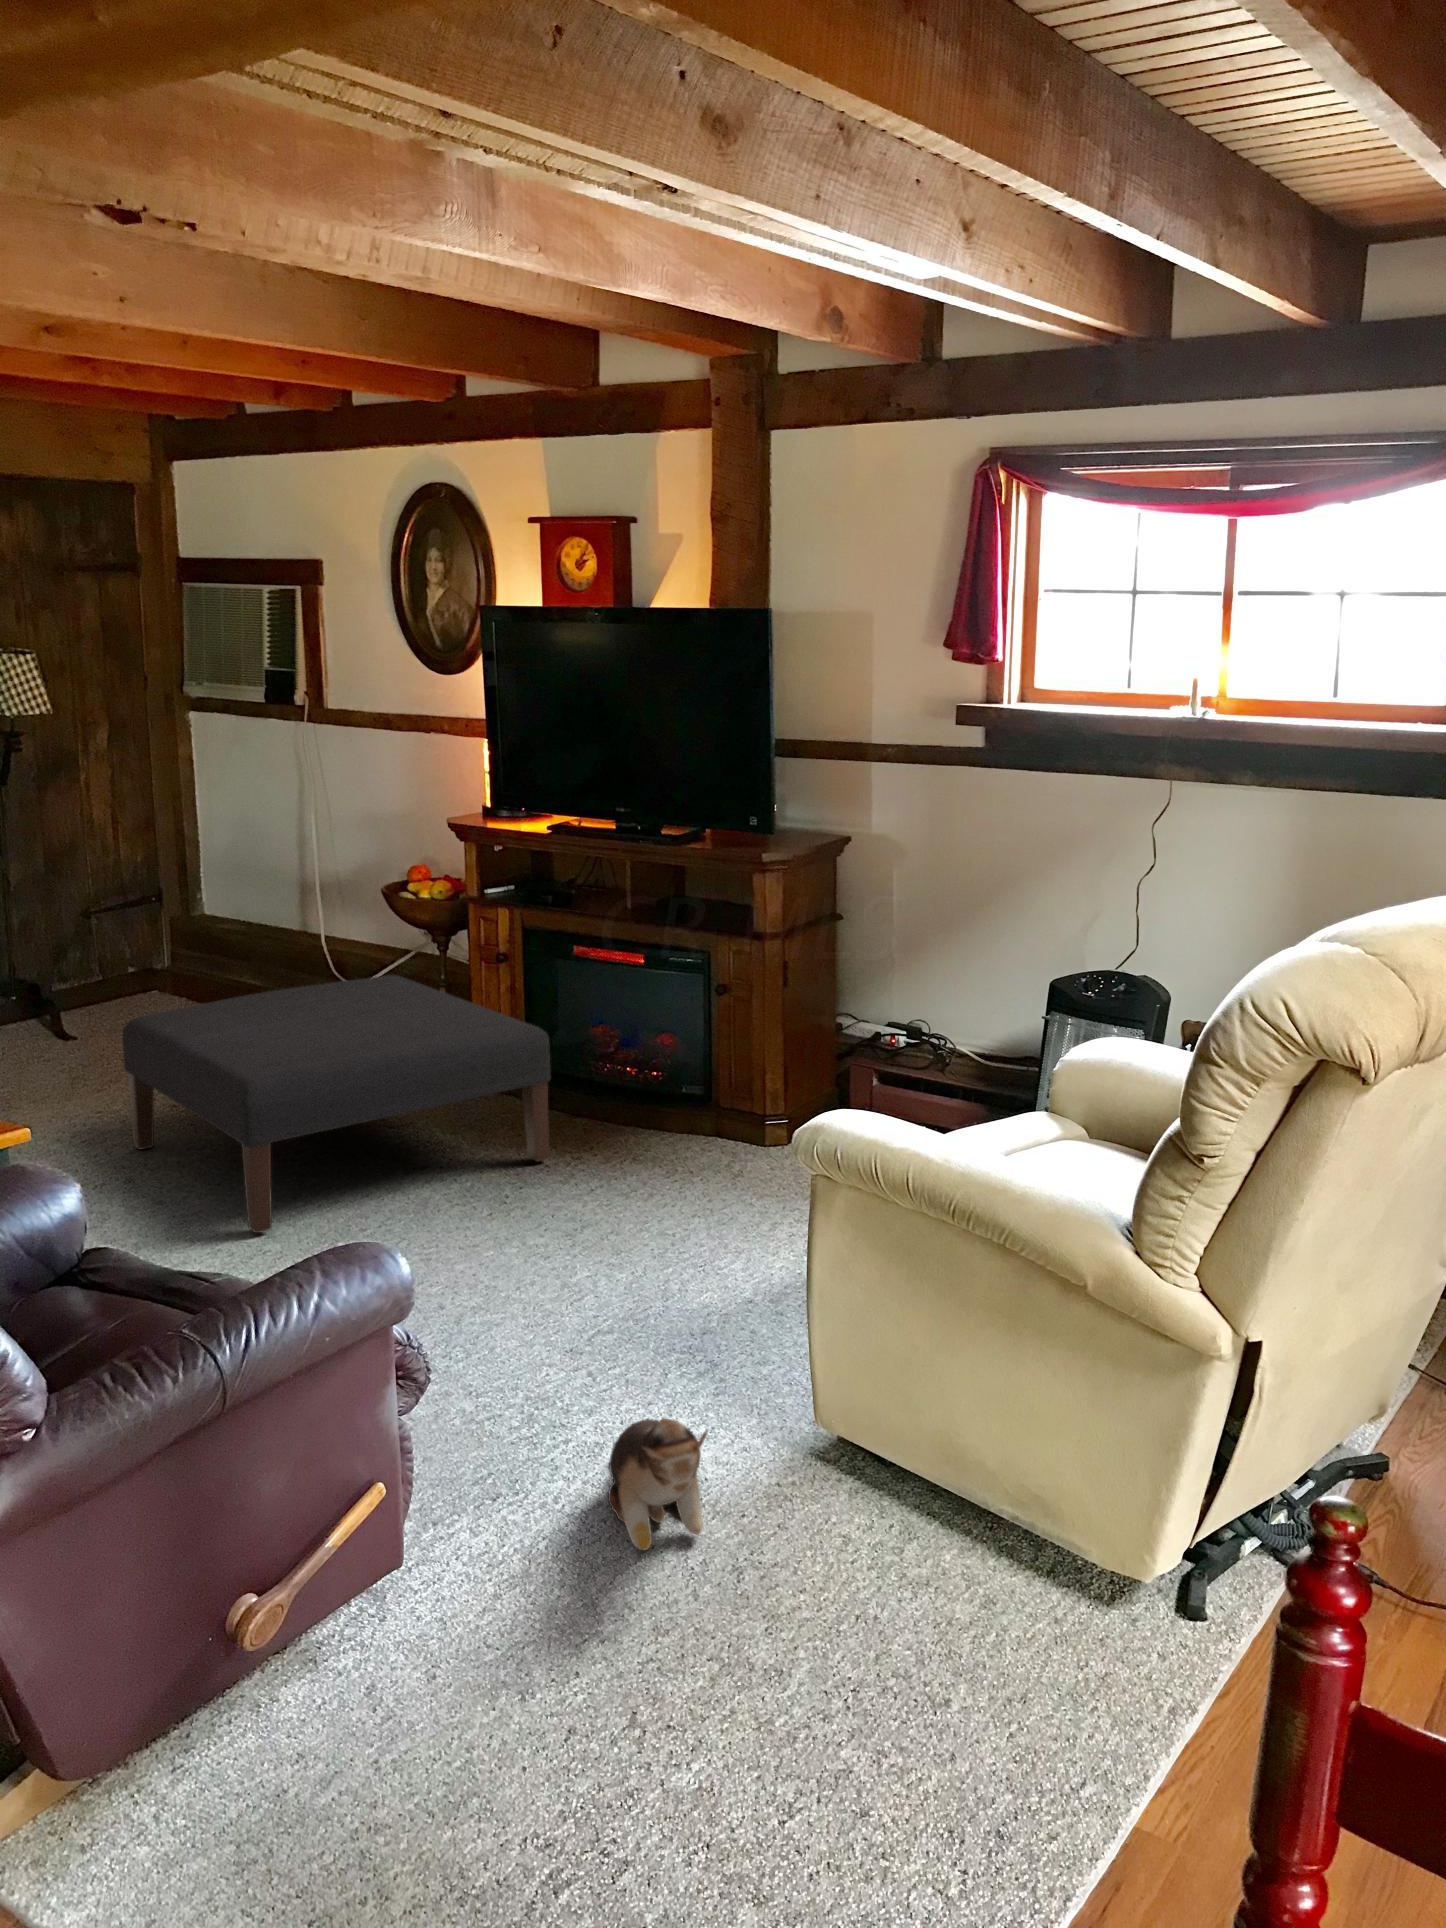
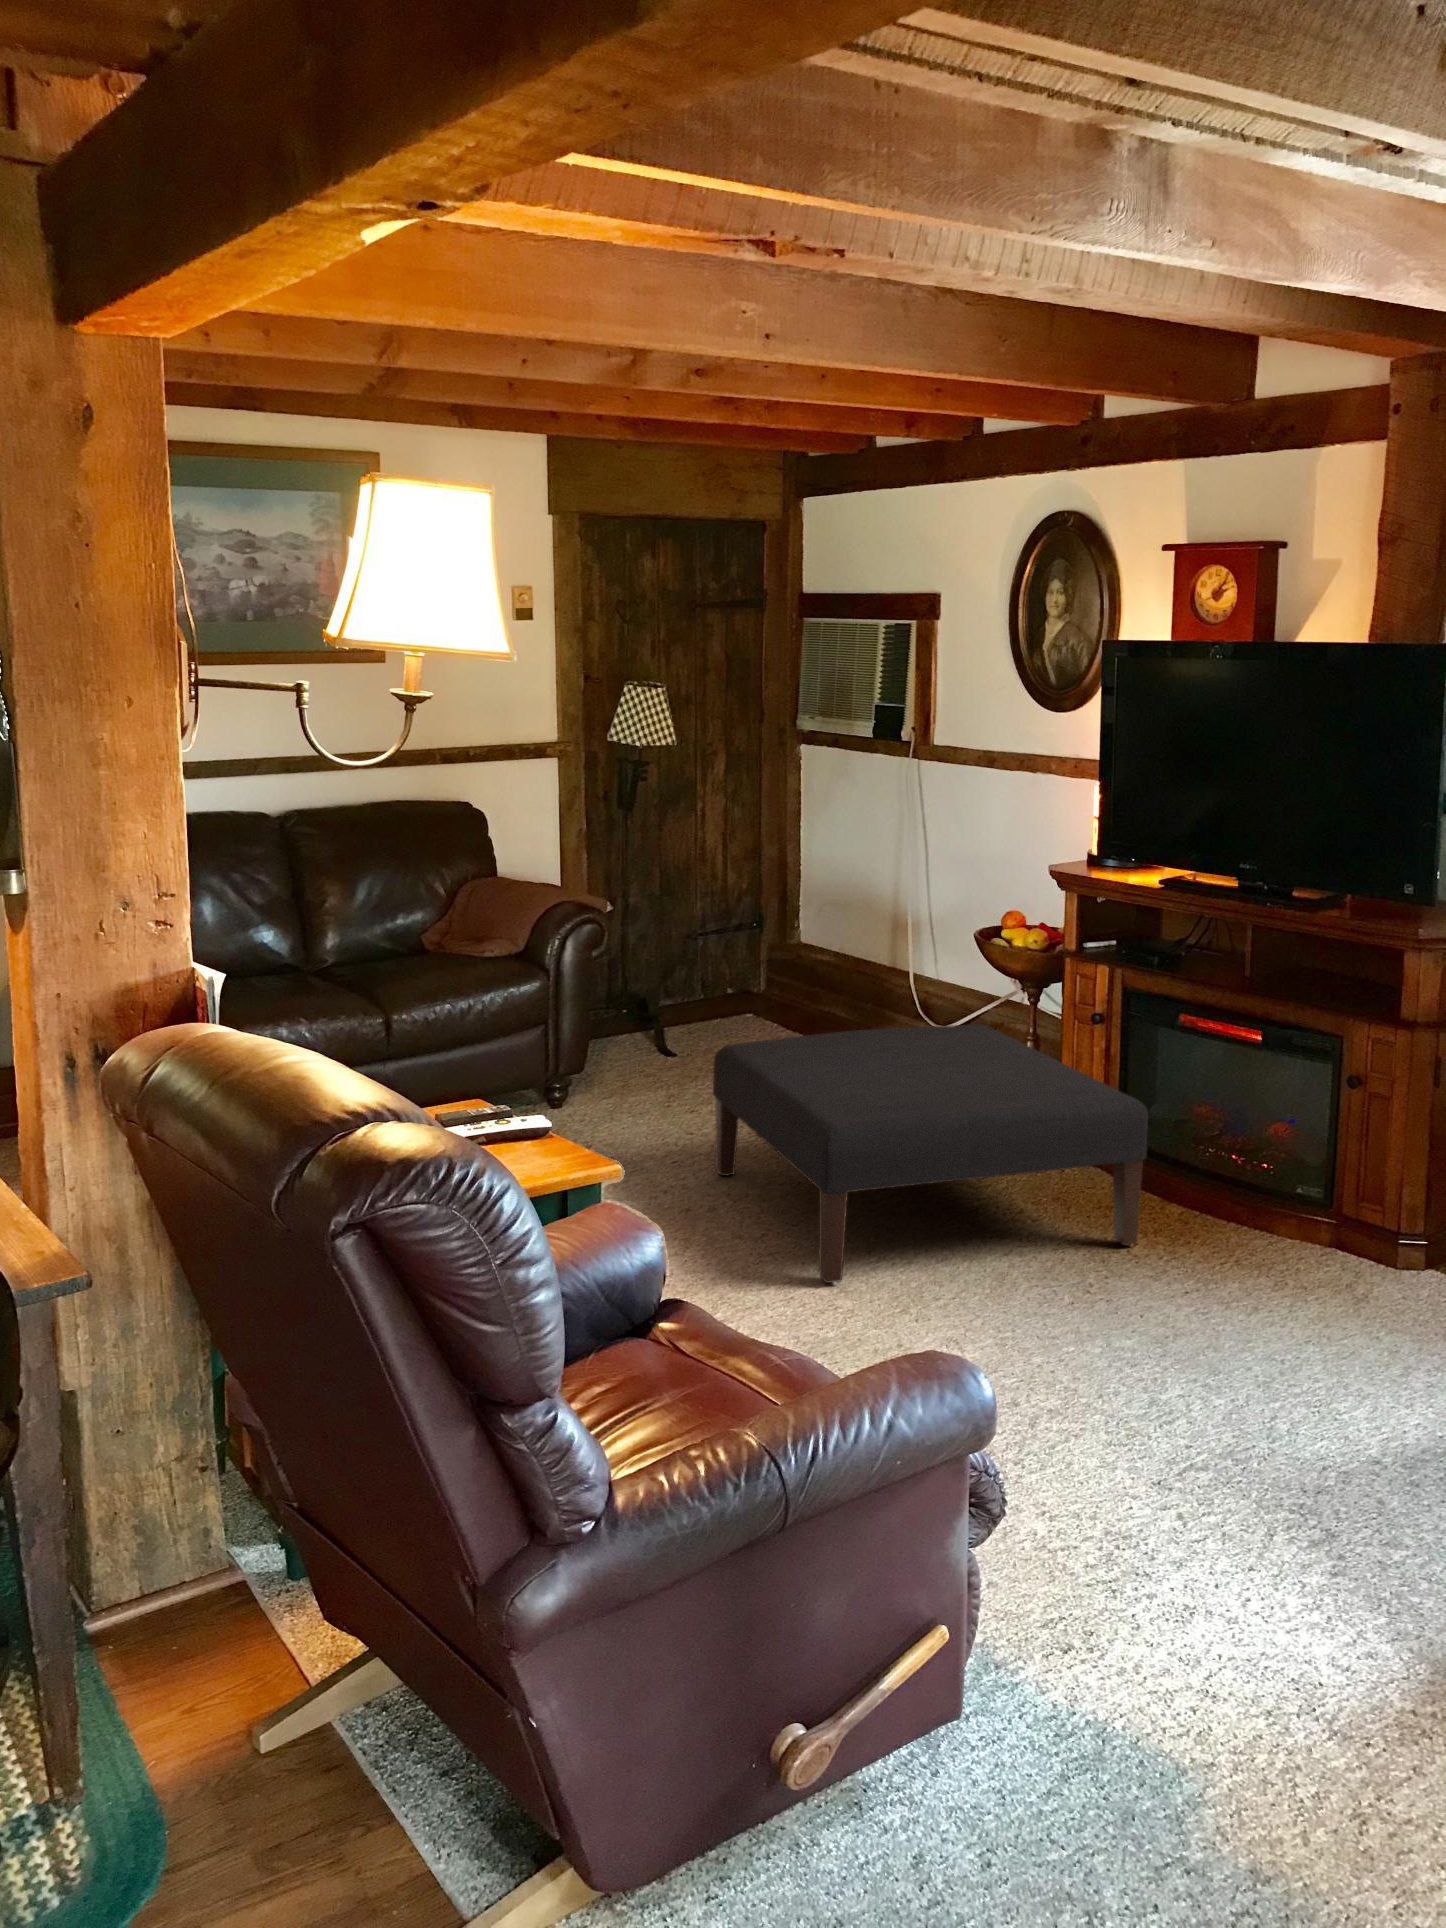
plush toy: present [608,1418,708,1551] -> none [1200,1599,1340,1762]

